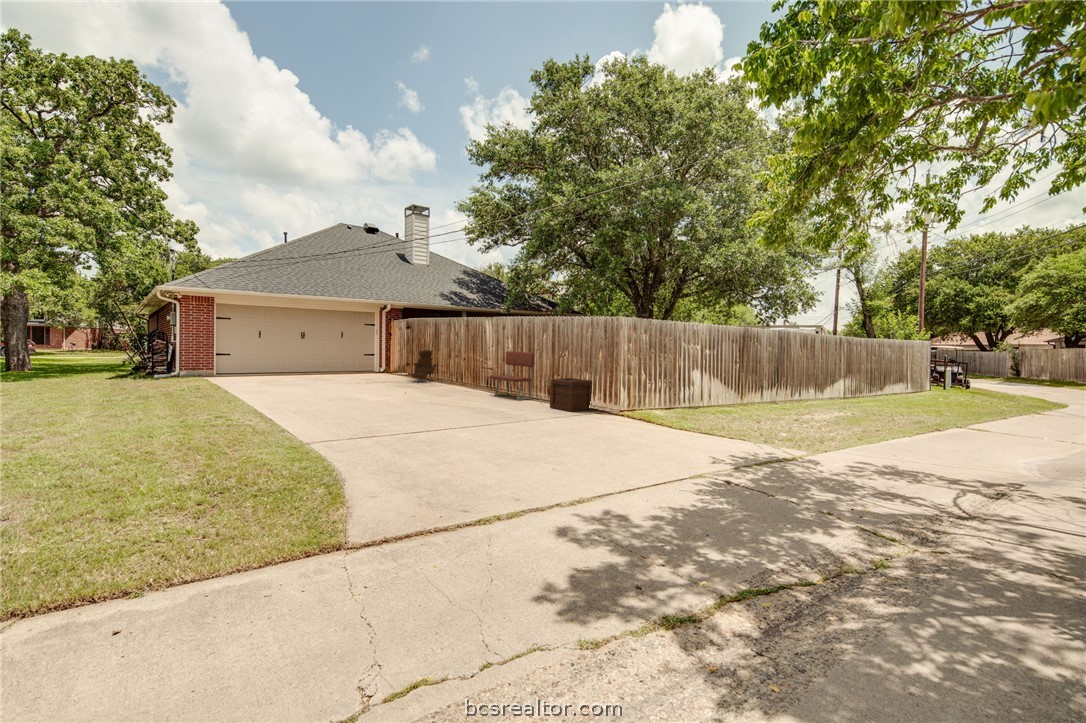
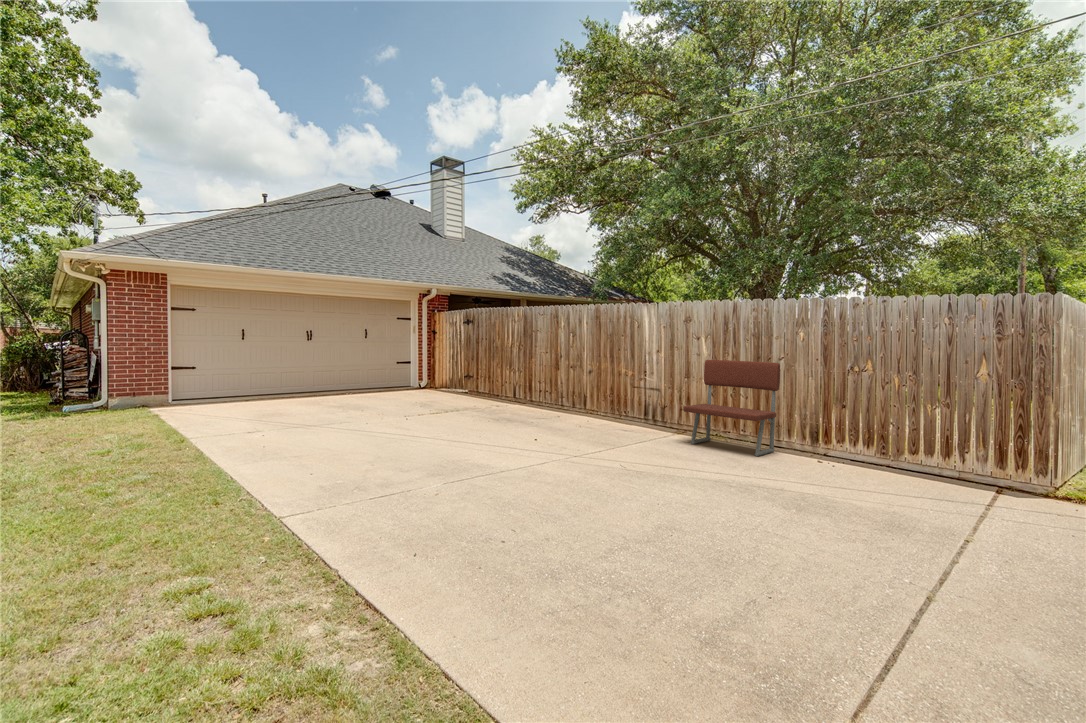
lounge chair: present [412,350,438,382] -> none [491,357,532,412]
wooden crate: present [550,378,592,412] -> none [873,416,965,495]

